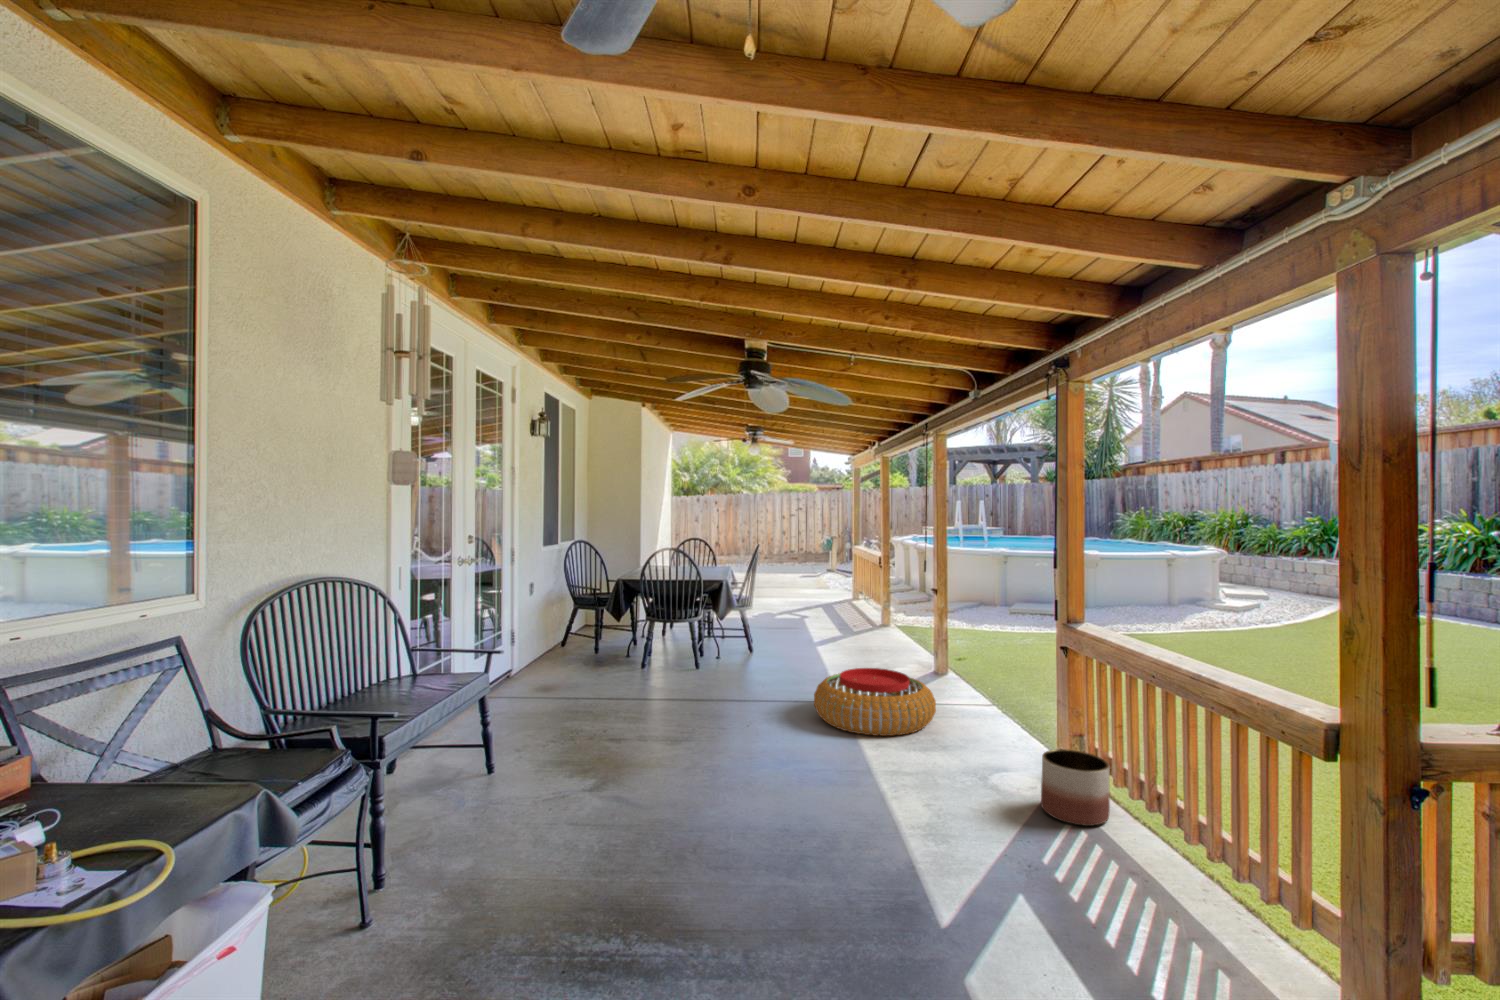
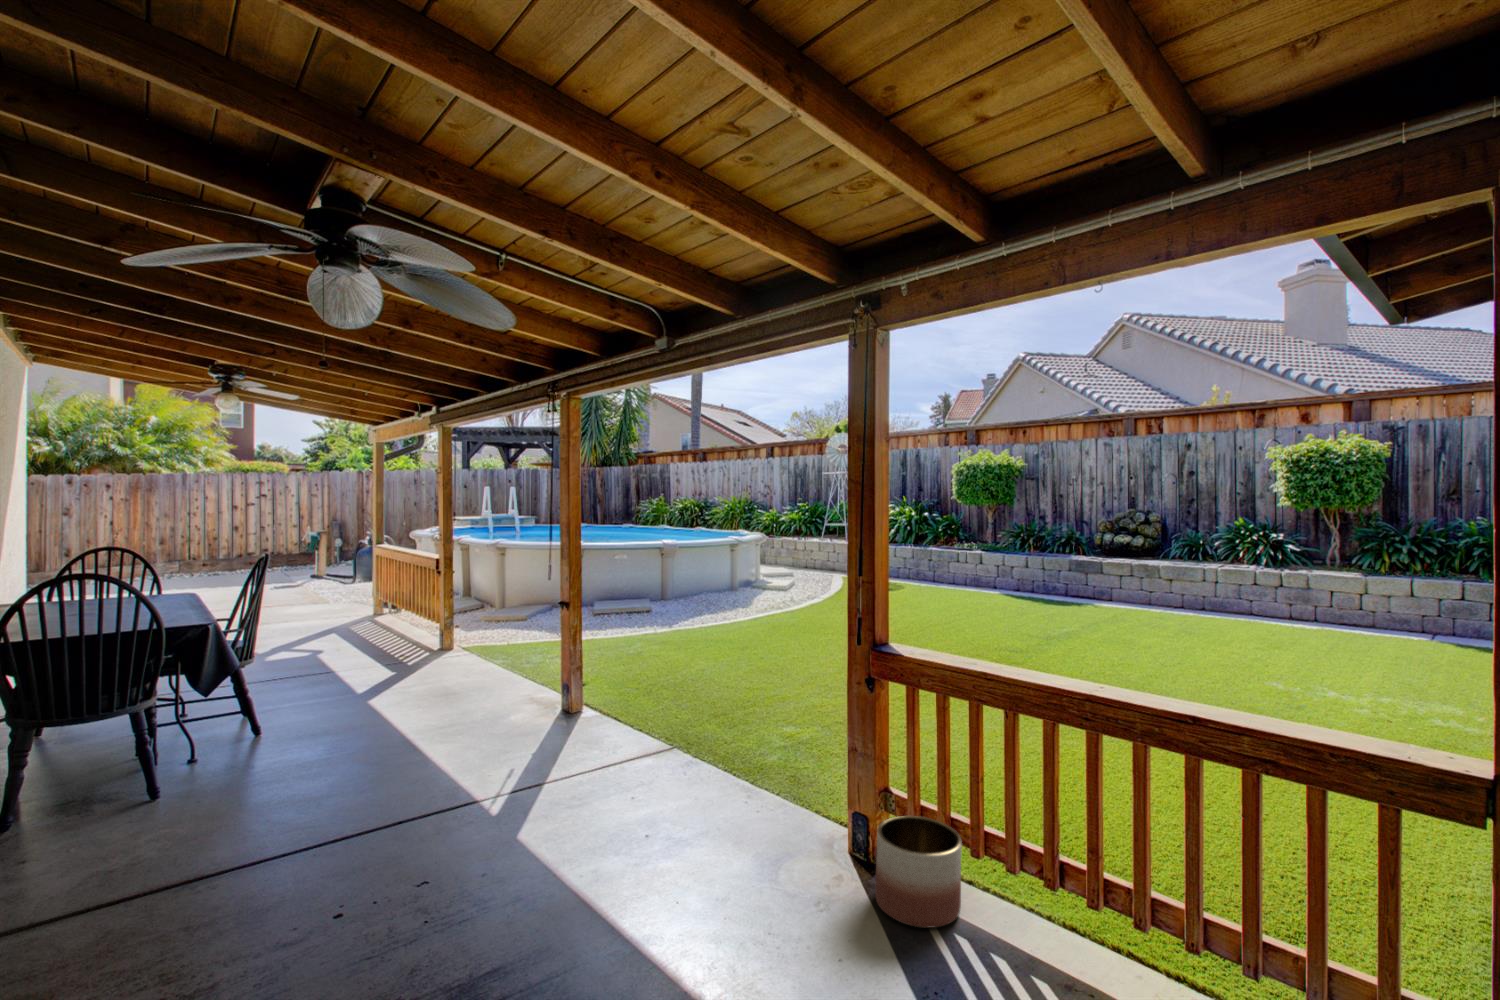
pouf: present [814,668,936,736] -> none [450,736,643,860]

